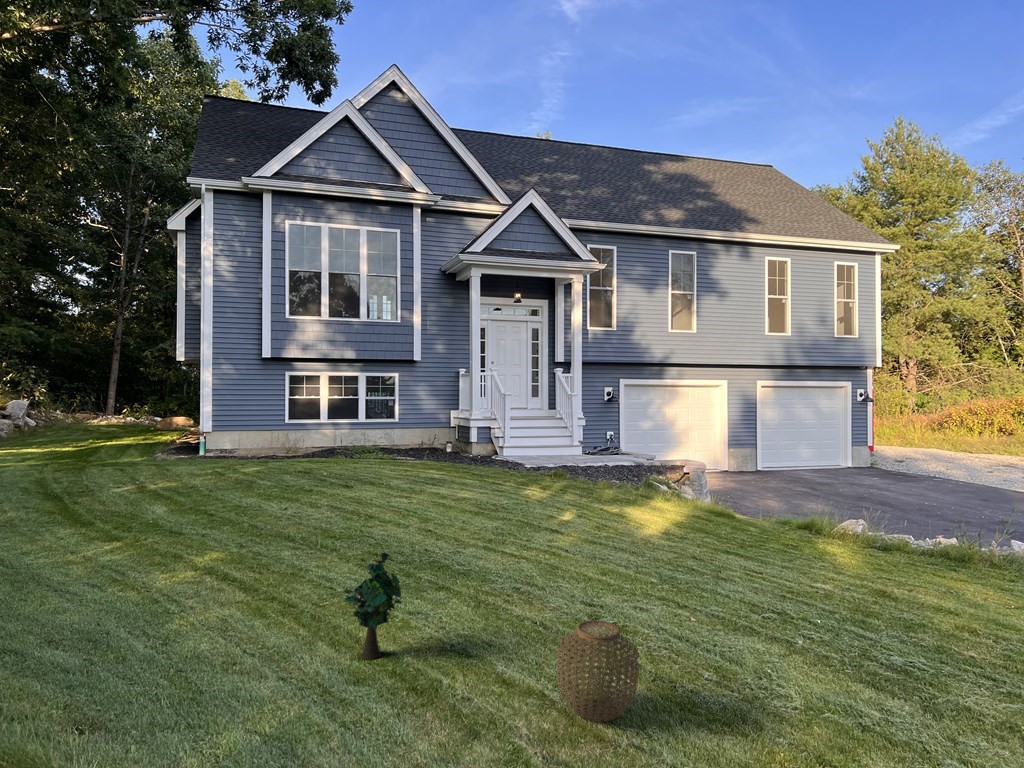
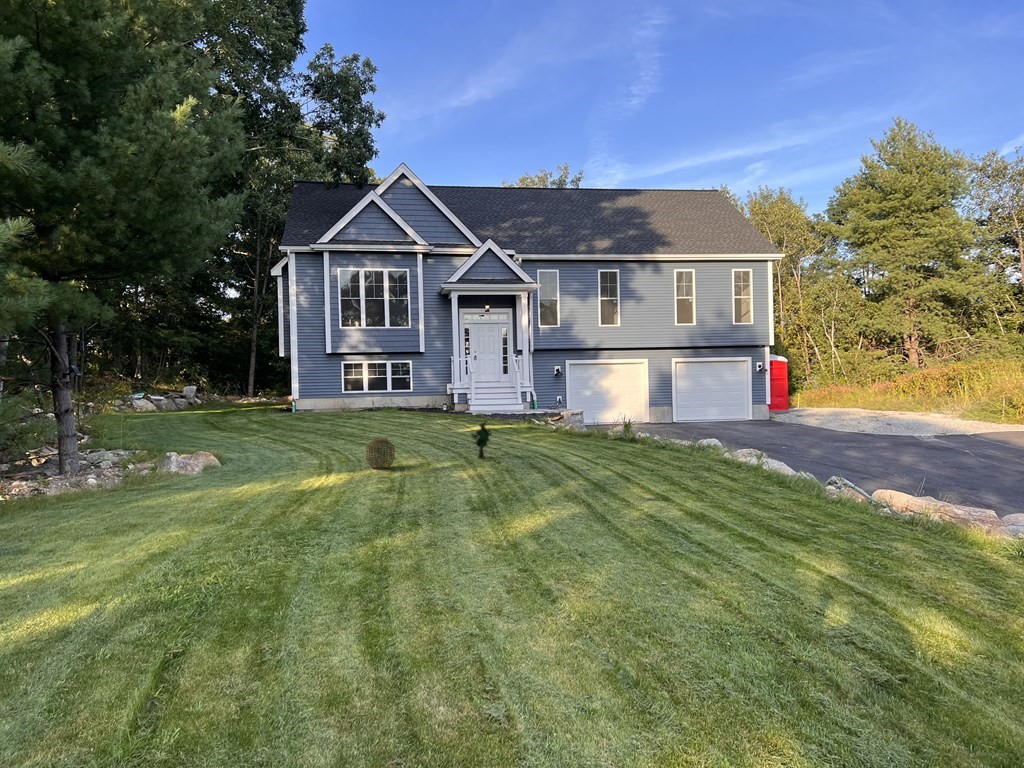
decorative plant: present [343,552,402,660] -> present [471,420,492,459]

